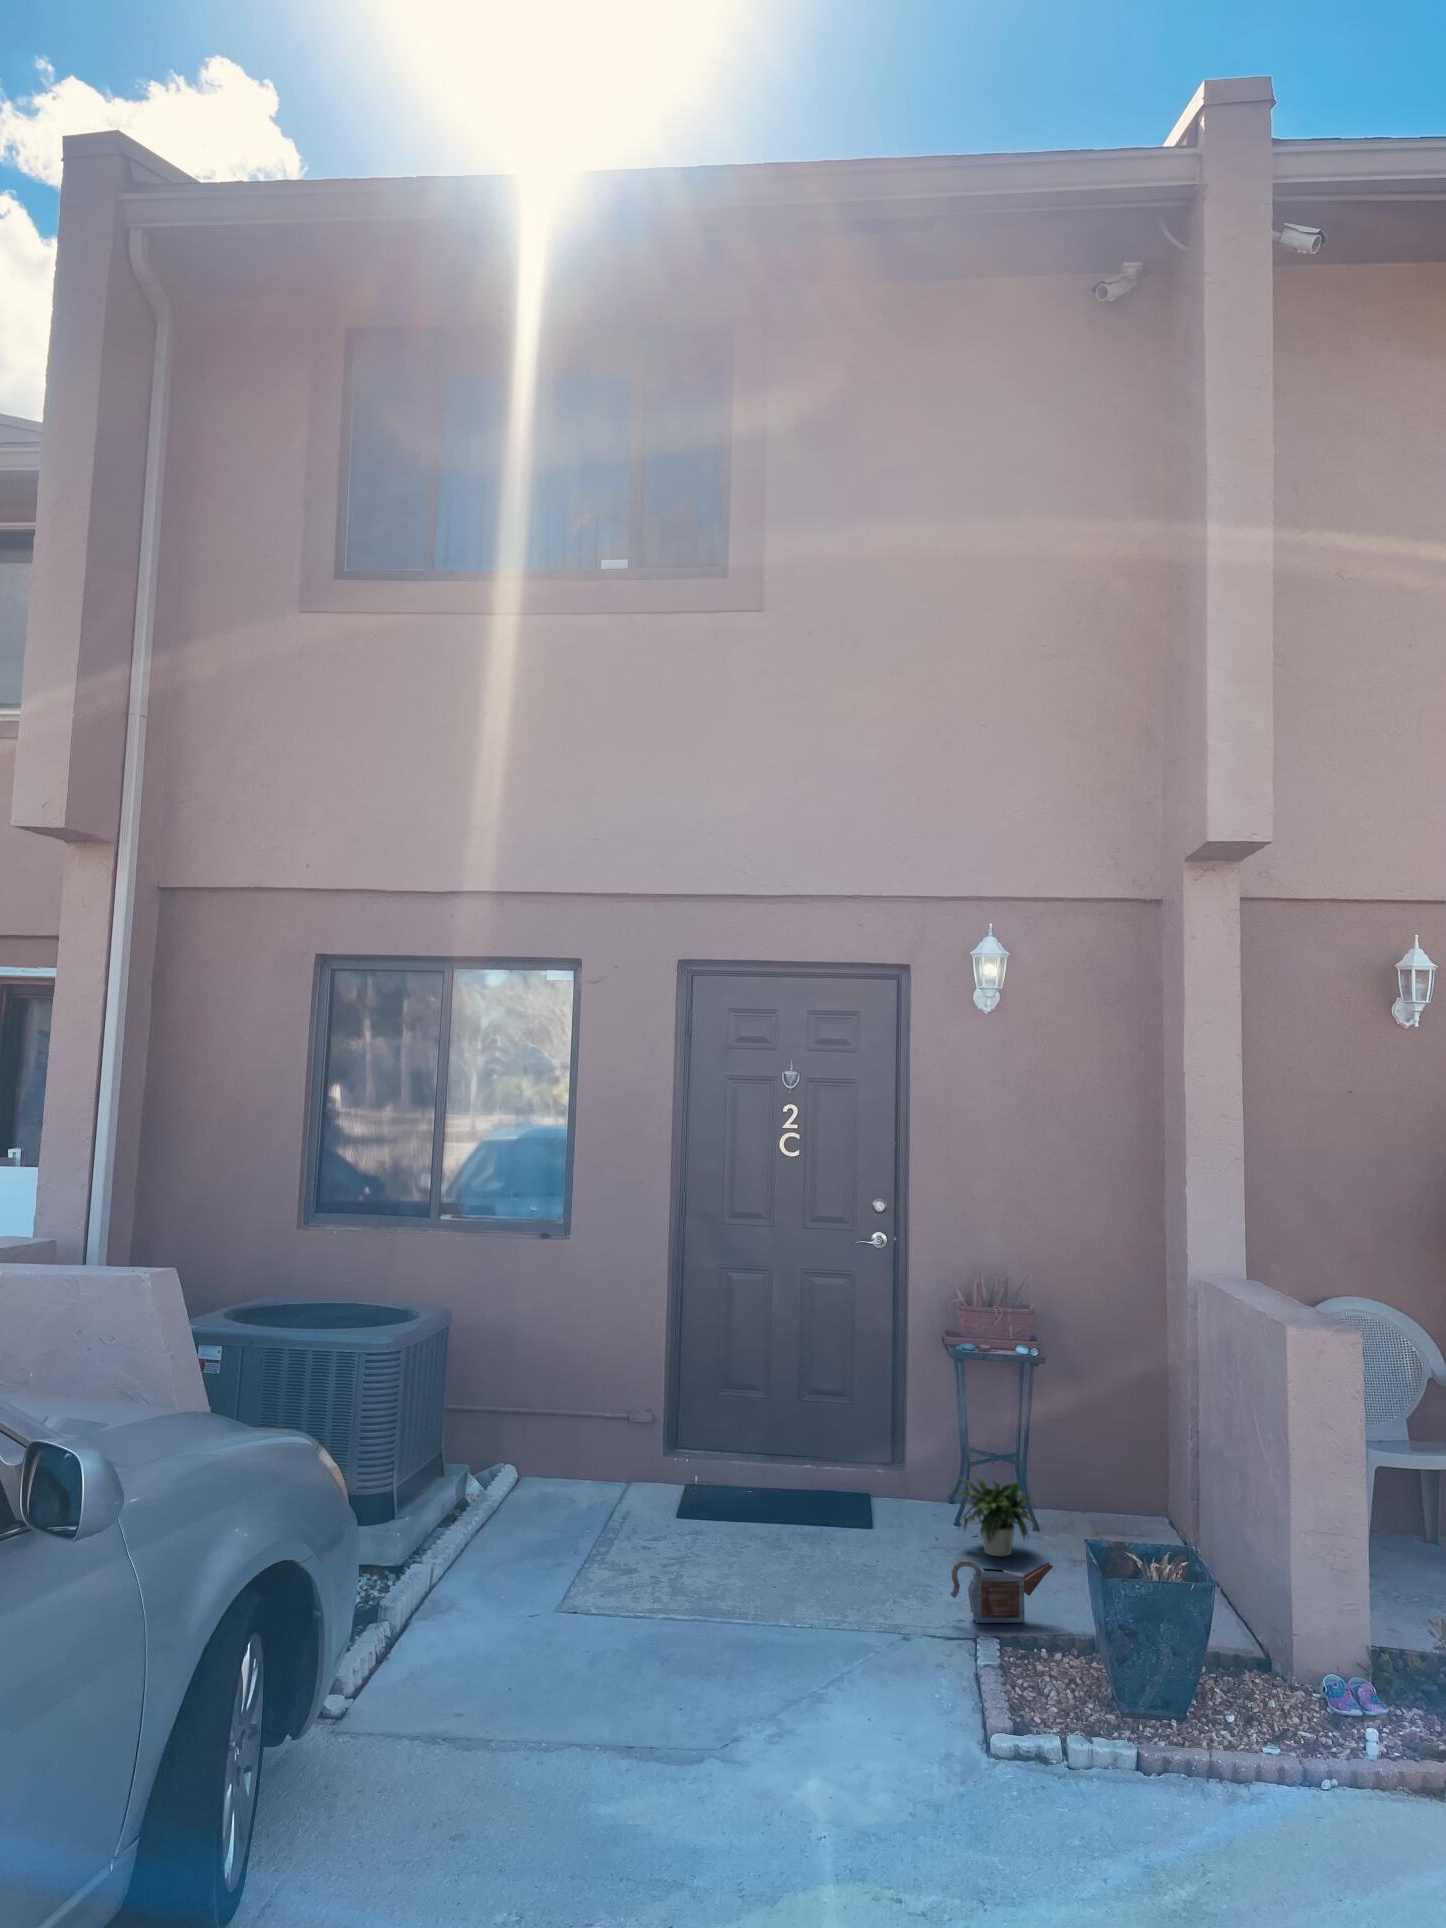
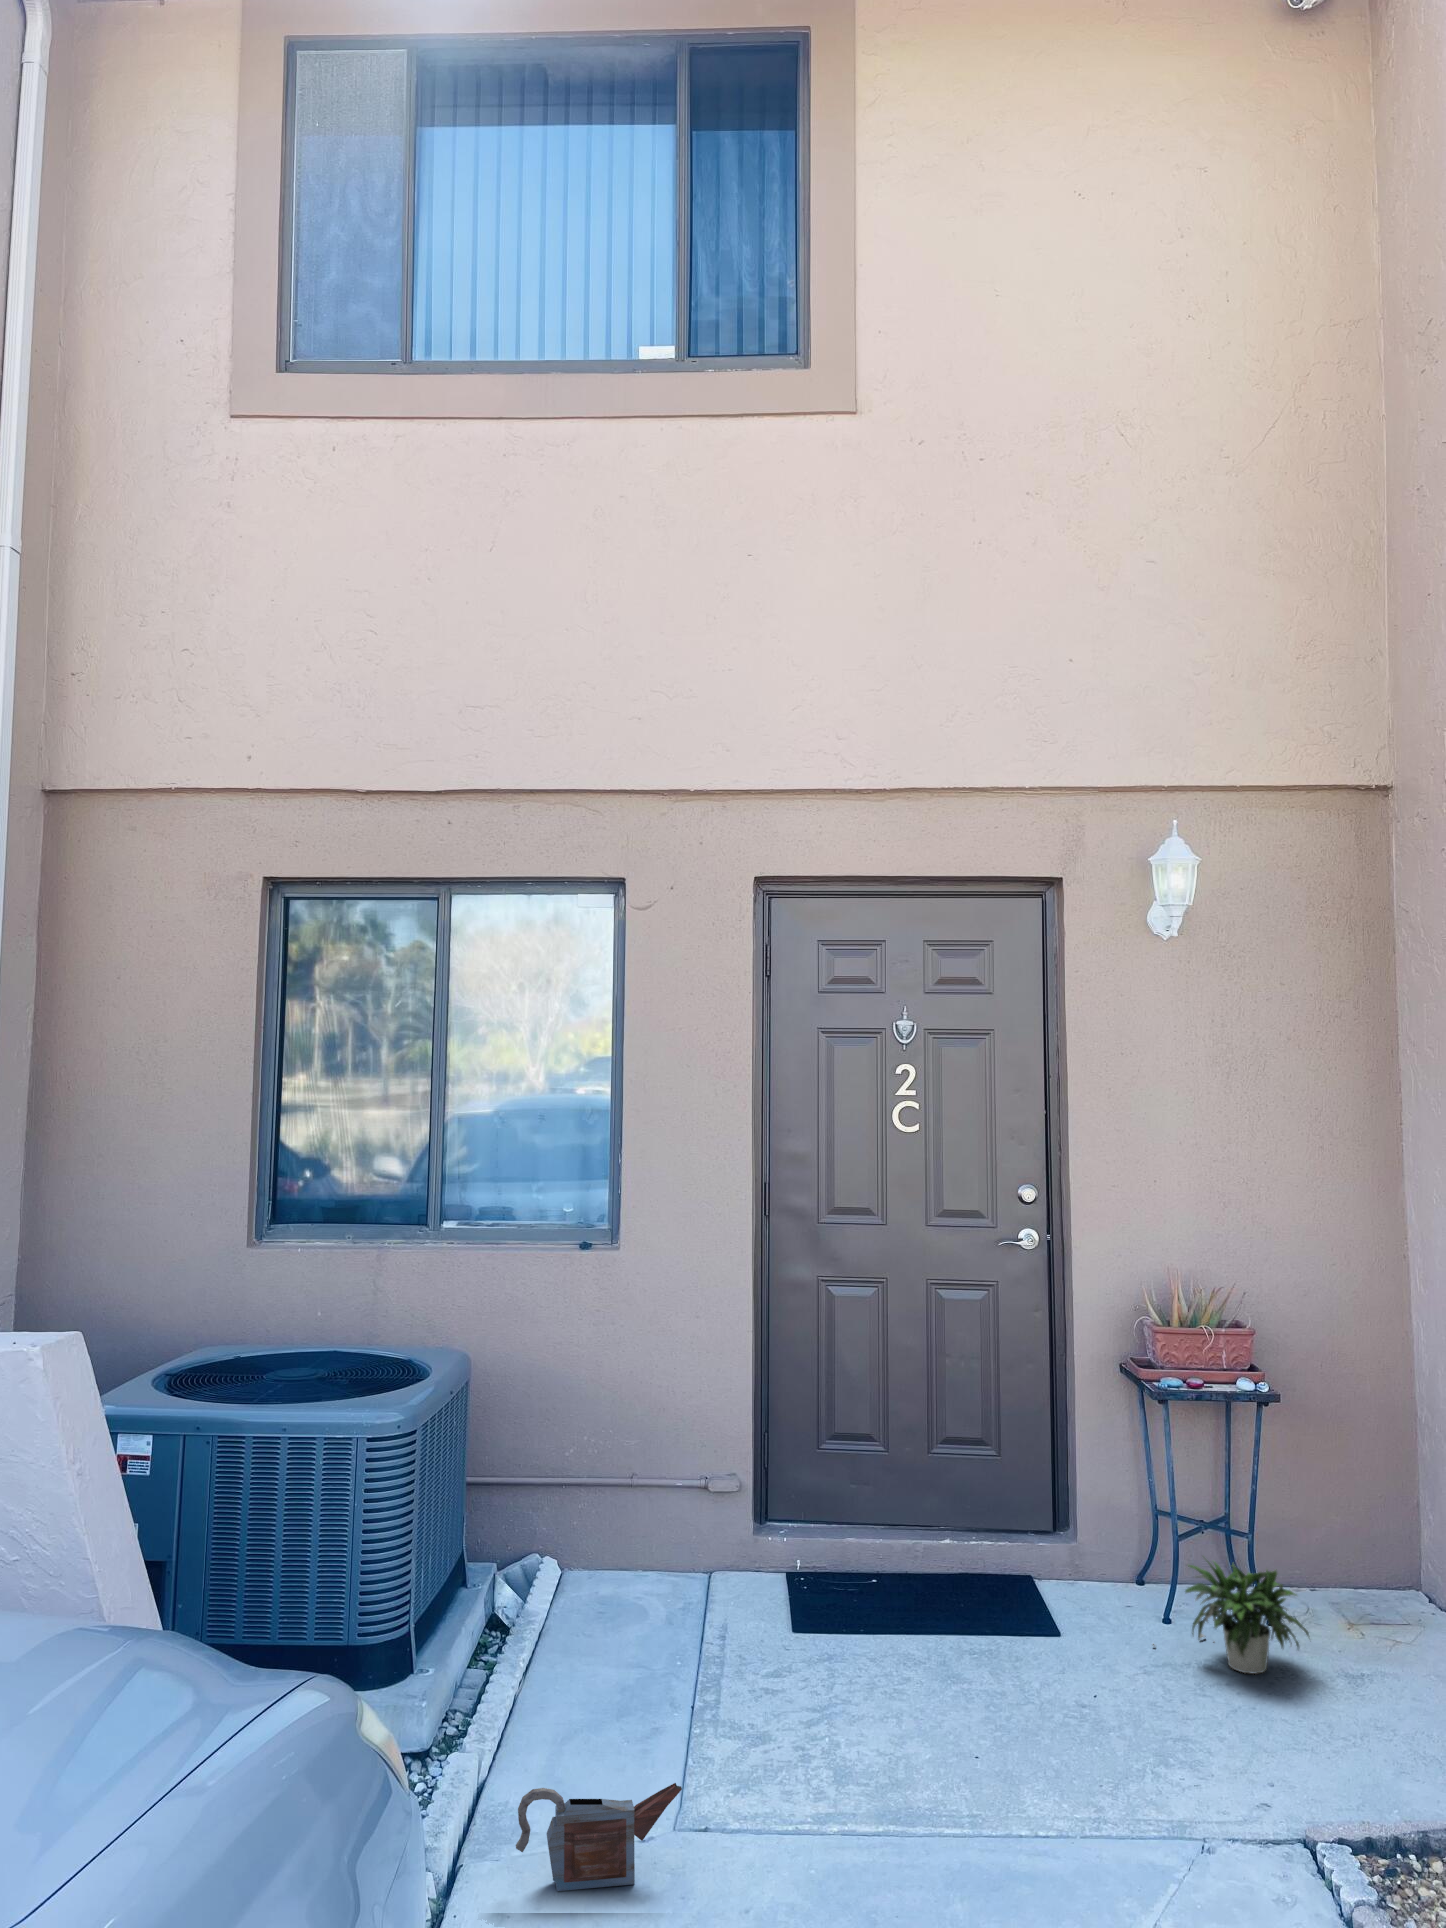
watering can: present [950,1560,1053,1623] -> present [516,1783,682,1891]

